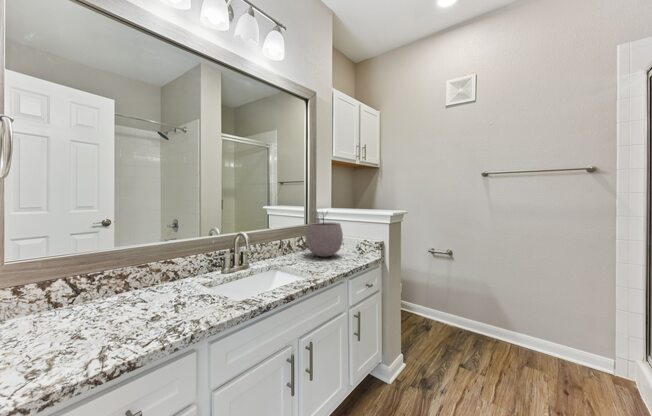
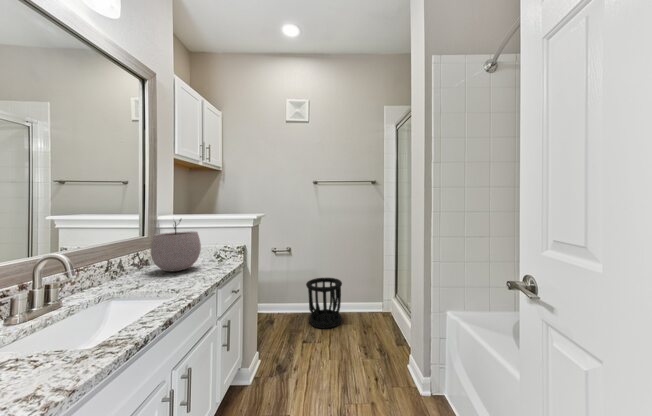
wastebasket: none [473,293,531,364] -> present [306,278,342,328]

